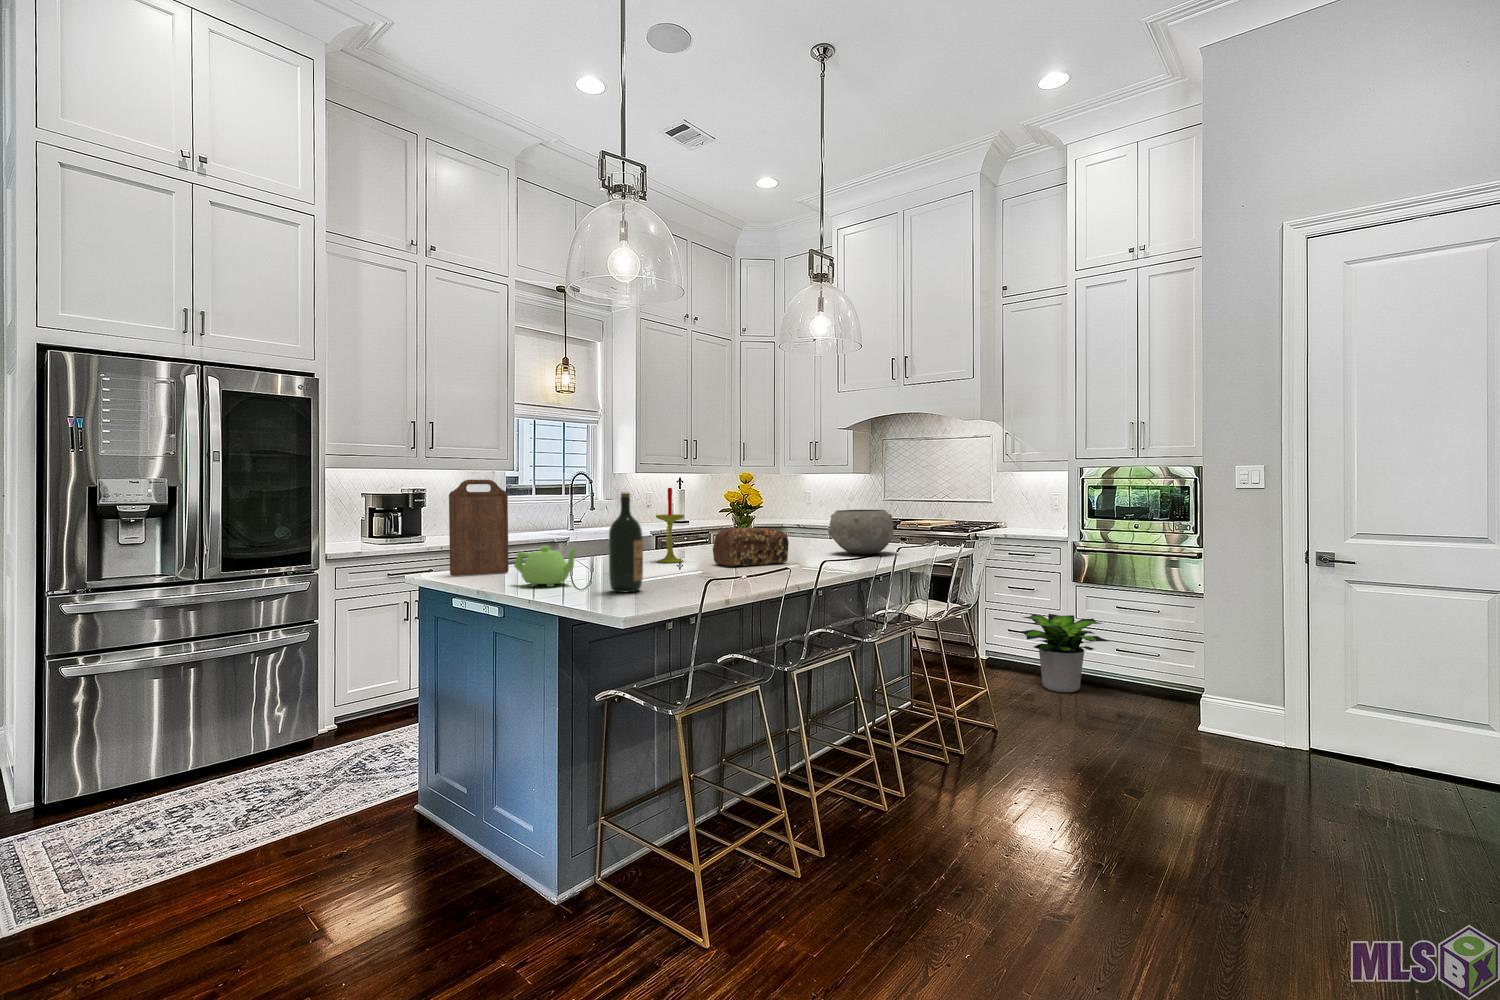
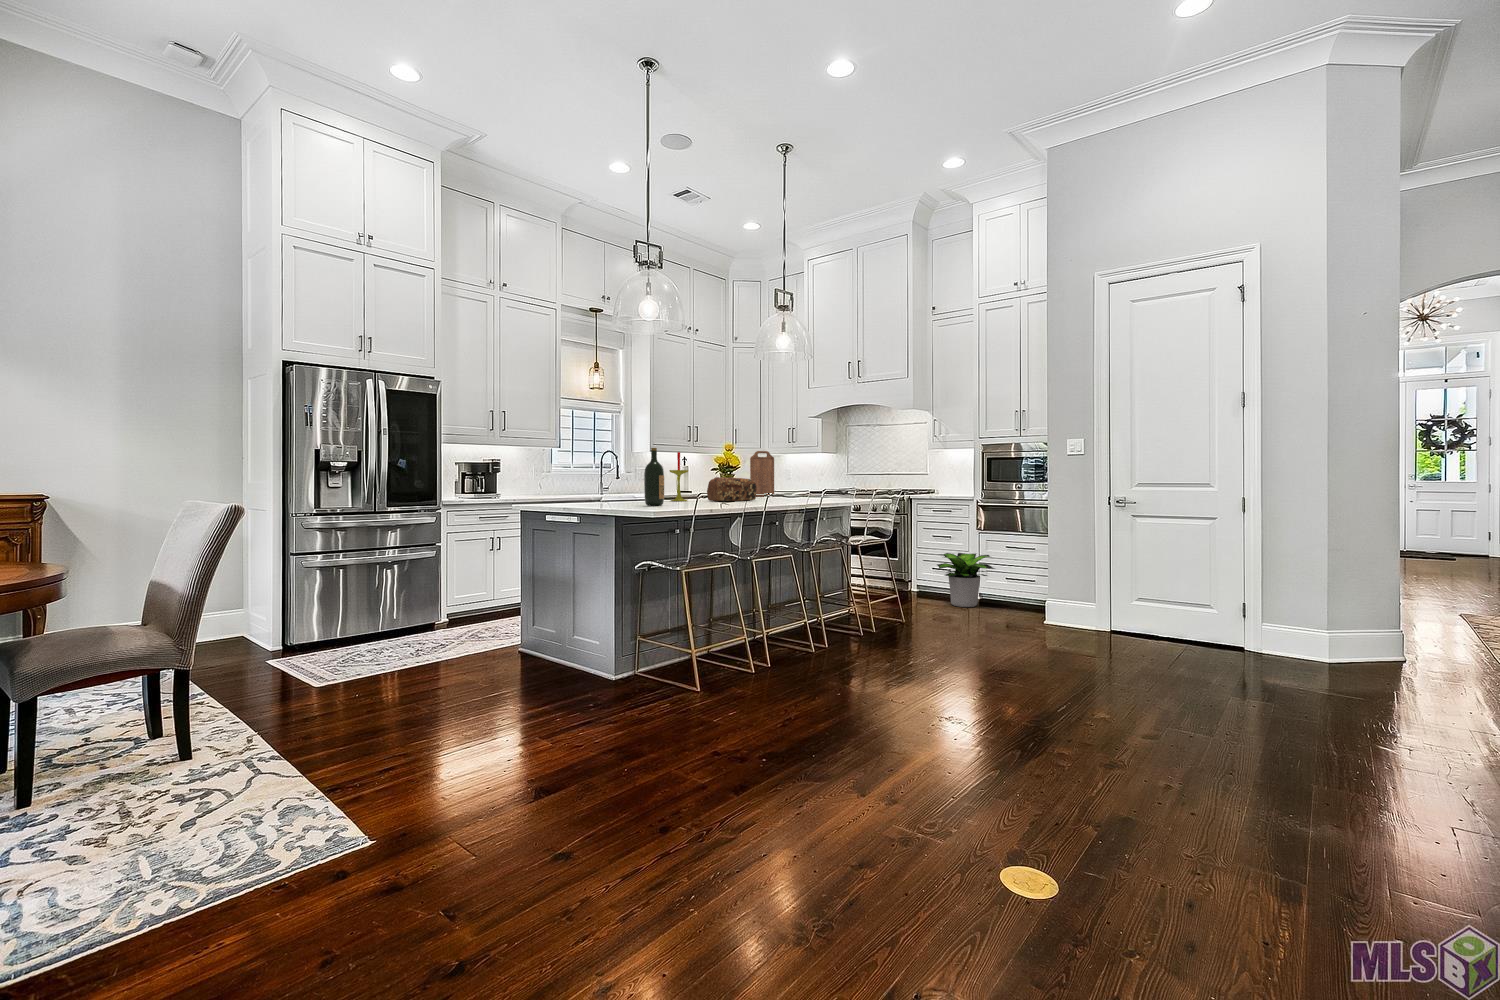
cutting board: present [449,480,509,576] -> present [750,451,774,497]
ceramic bowl: present [828,510,894,554] -> none [786,469,830,498]
teapot: present [514,546,577,587] -> none [586,482,625,505]

